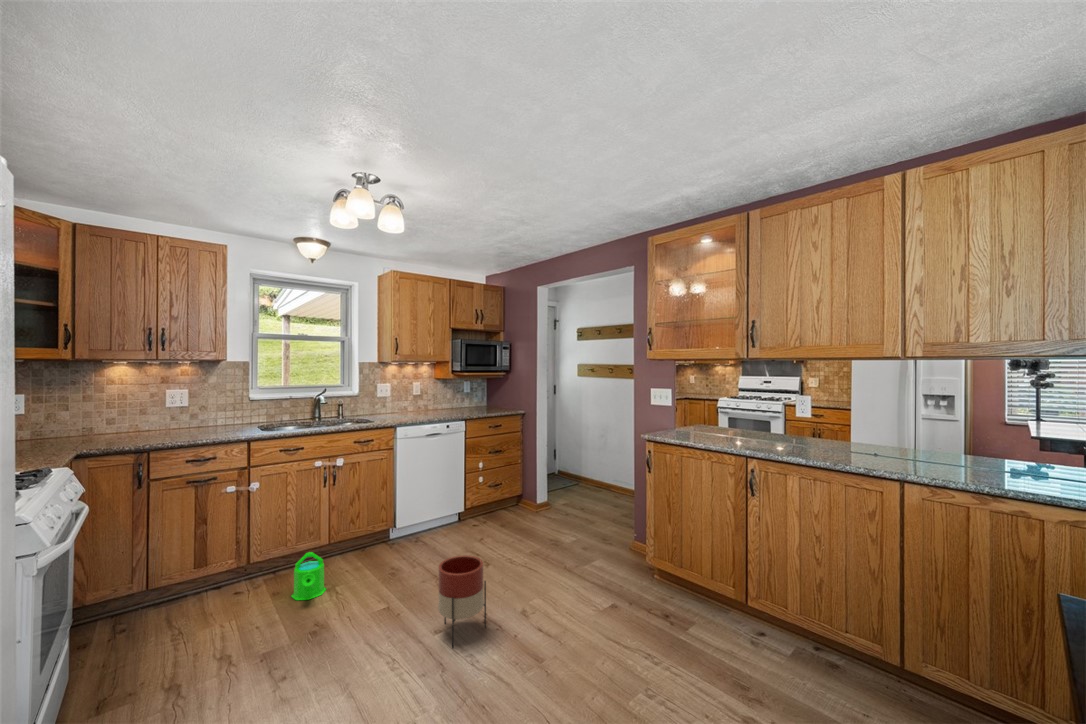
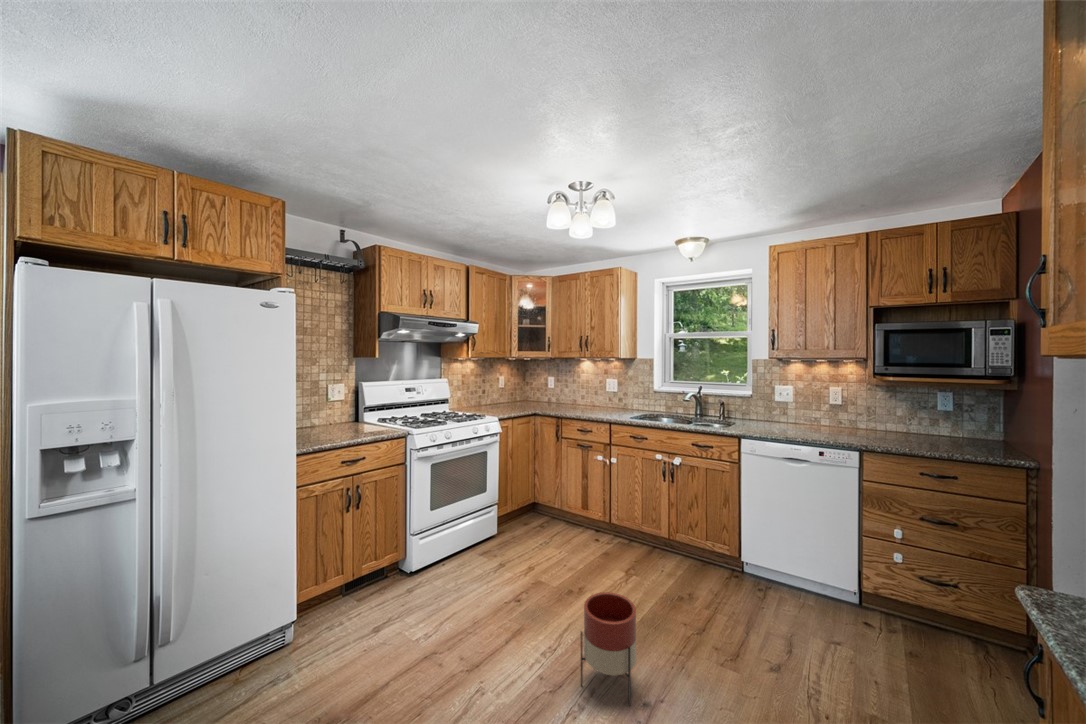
watering can: present [292,552,326,600] -> none [595,527,631,569]

